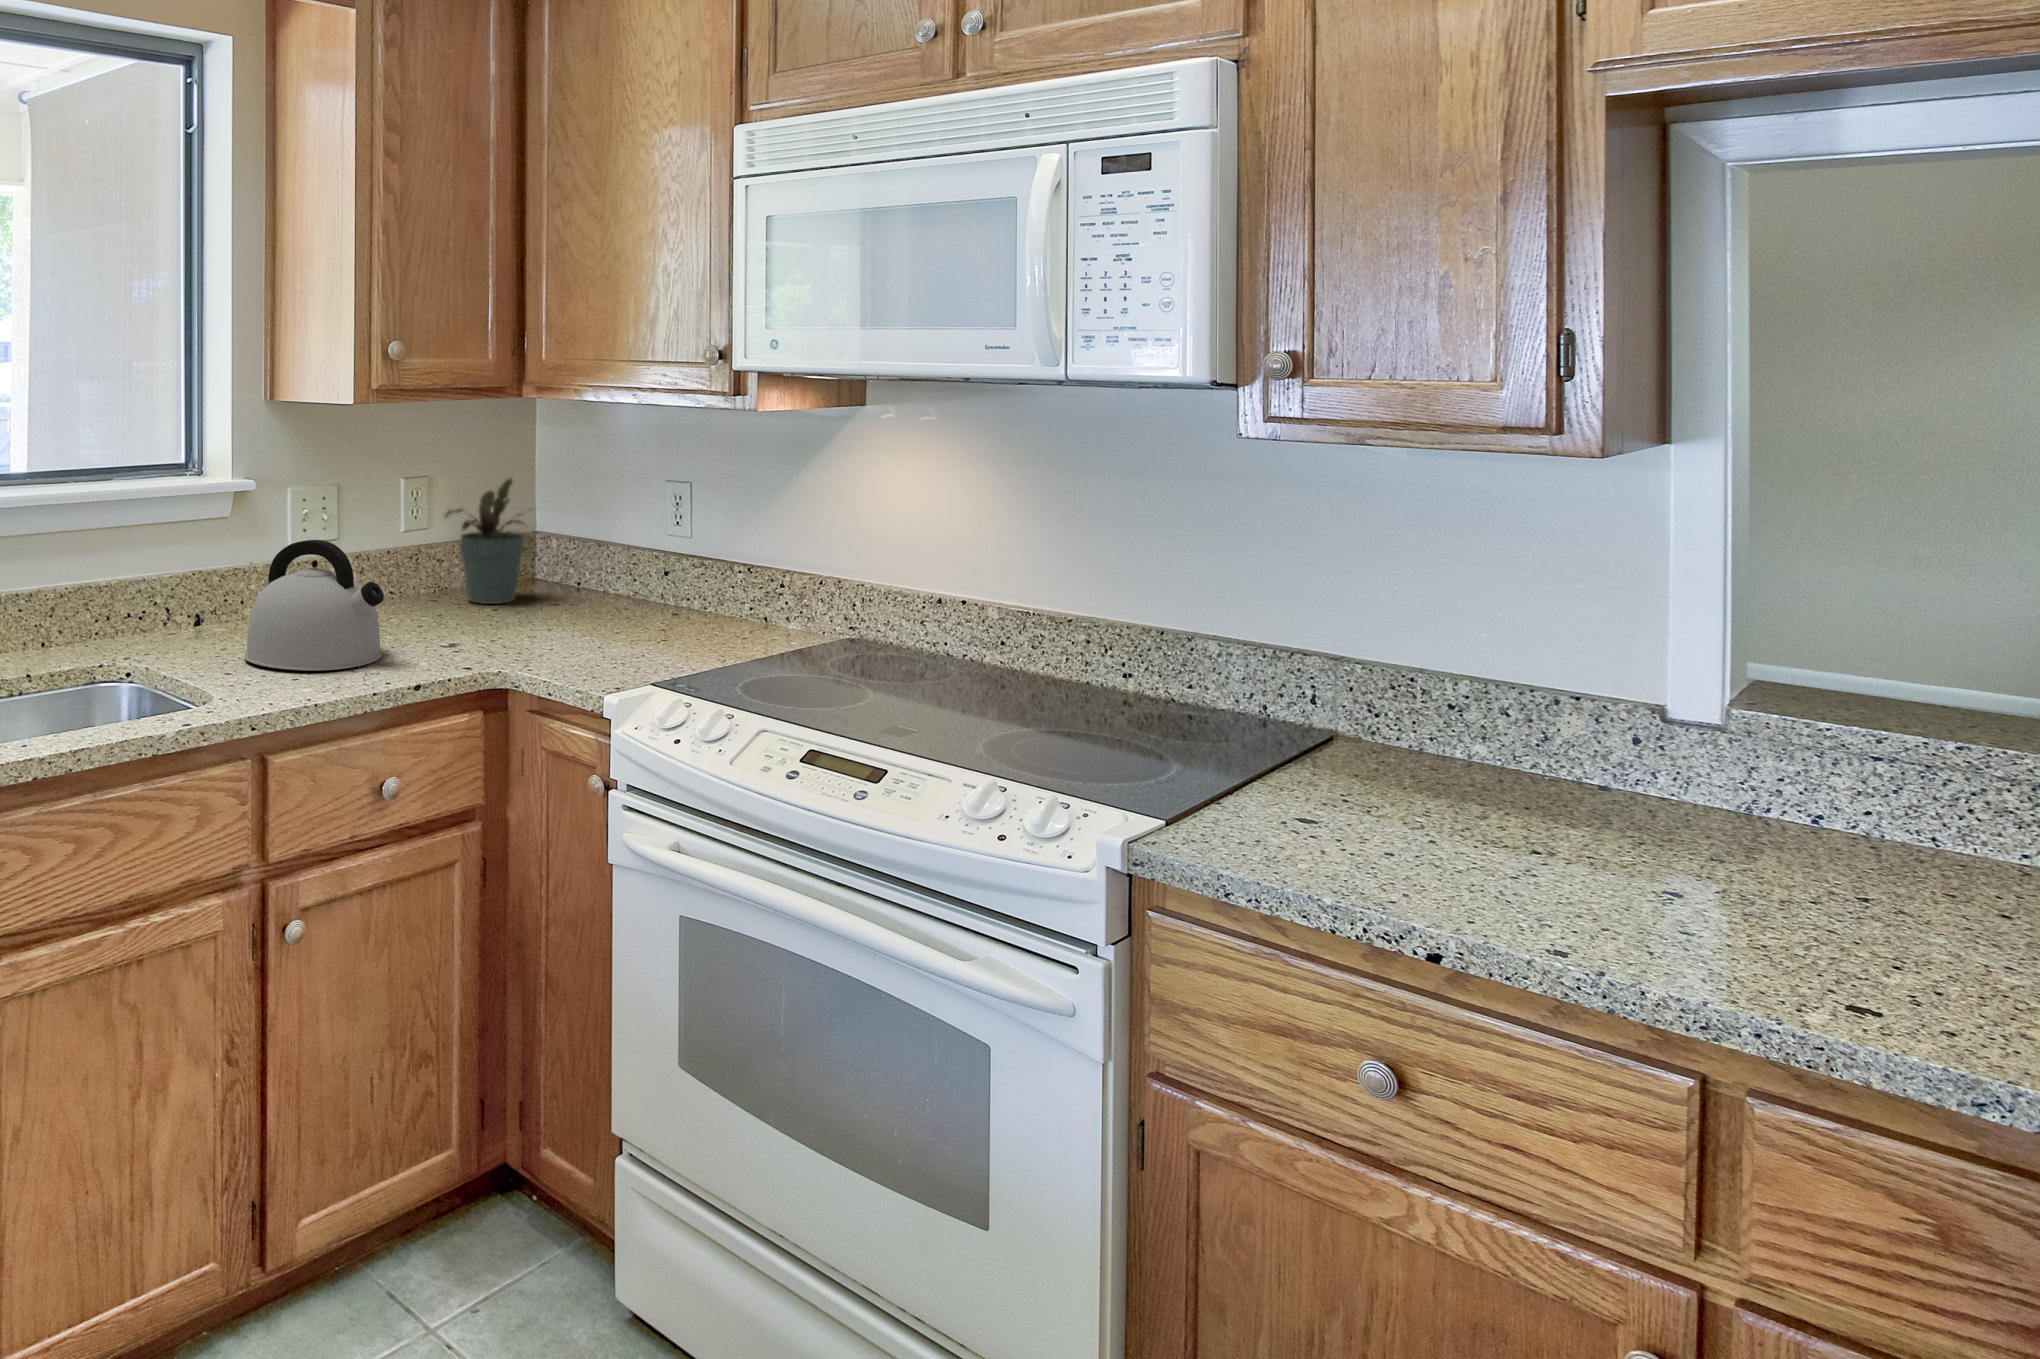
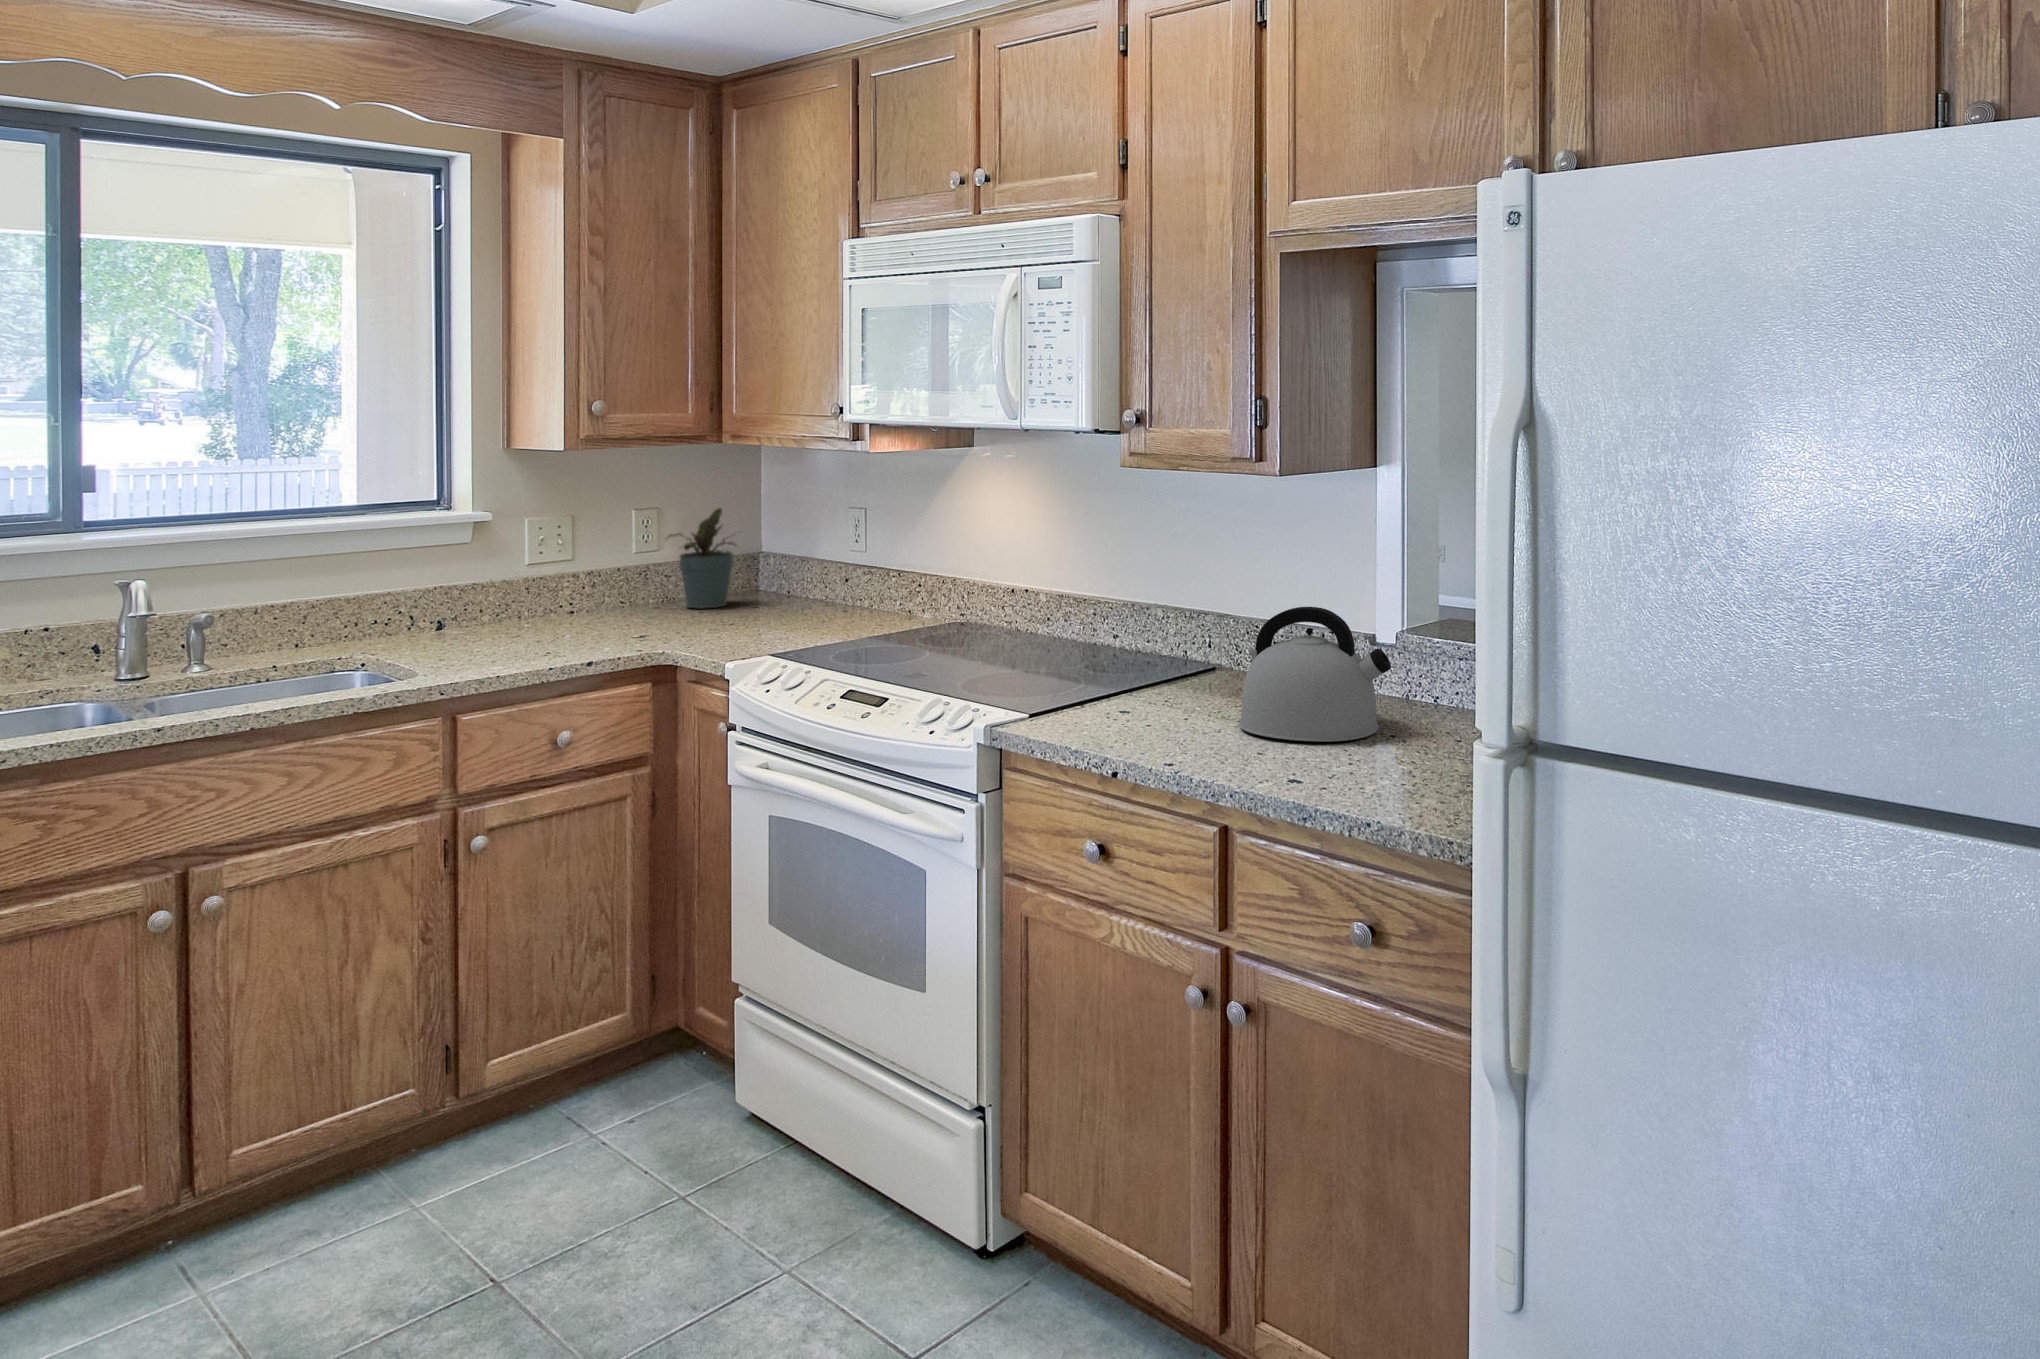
kettle: present [244,540,384,671] -> present [1239,607,1391,742]

